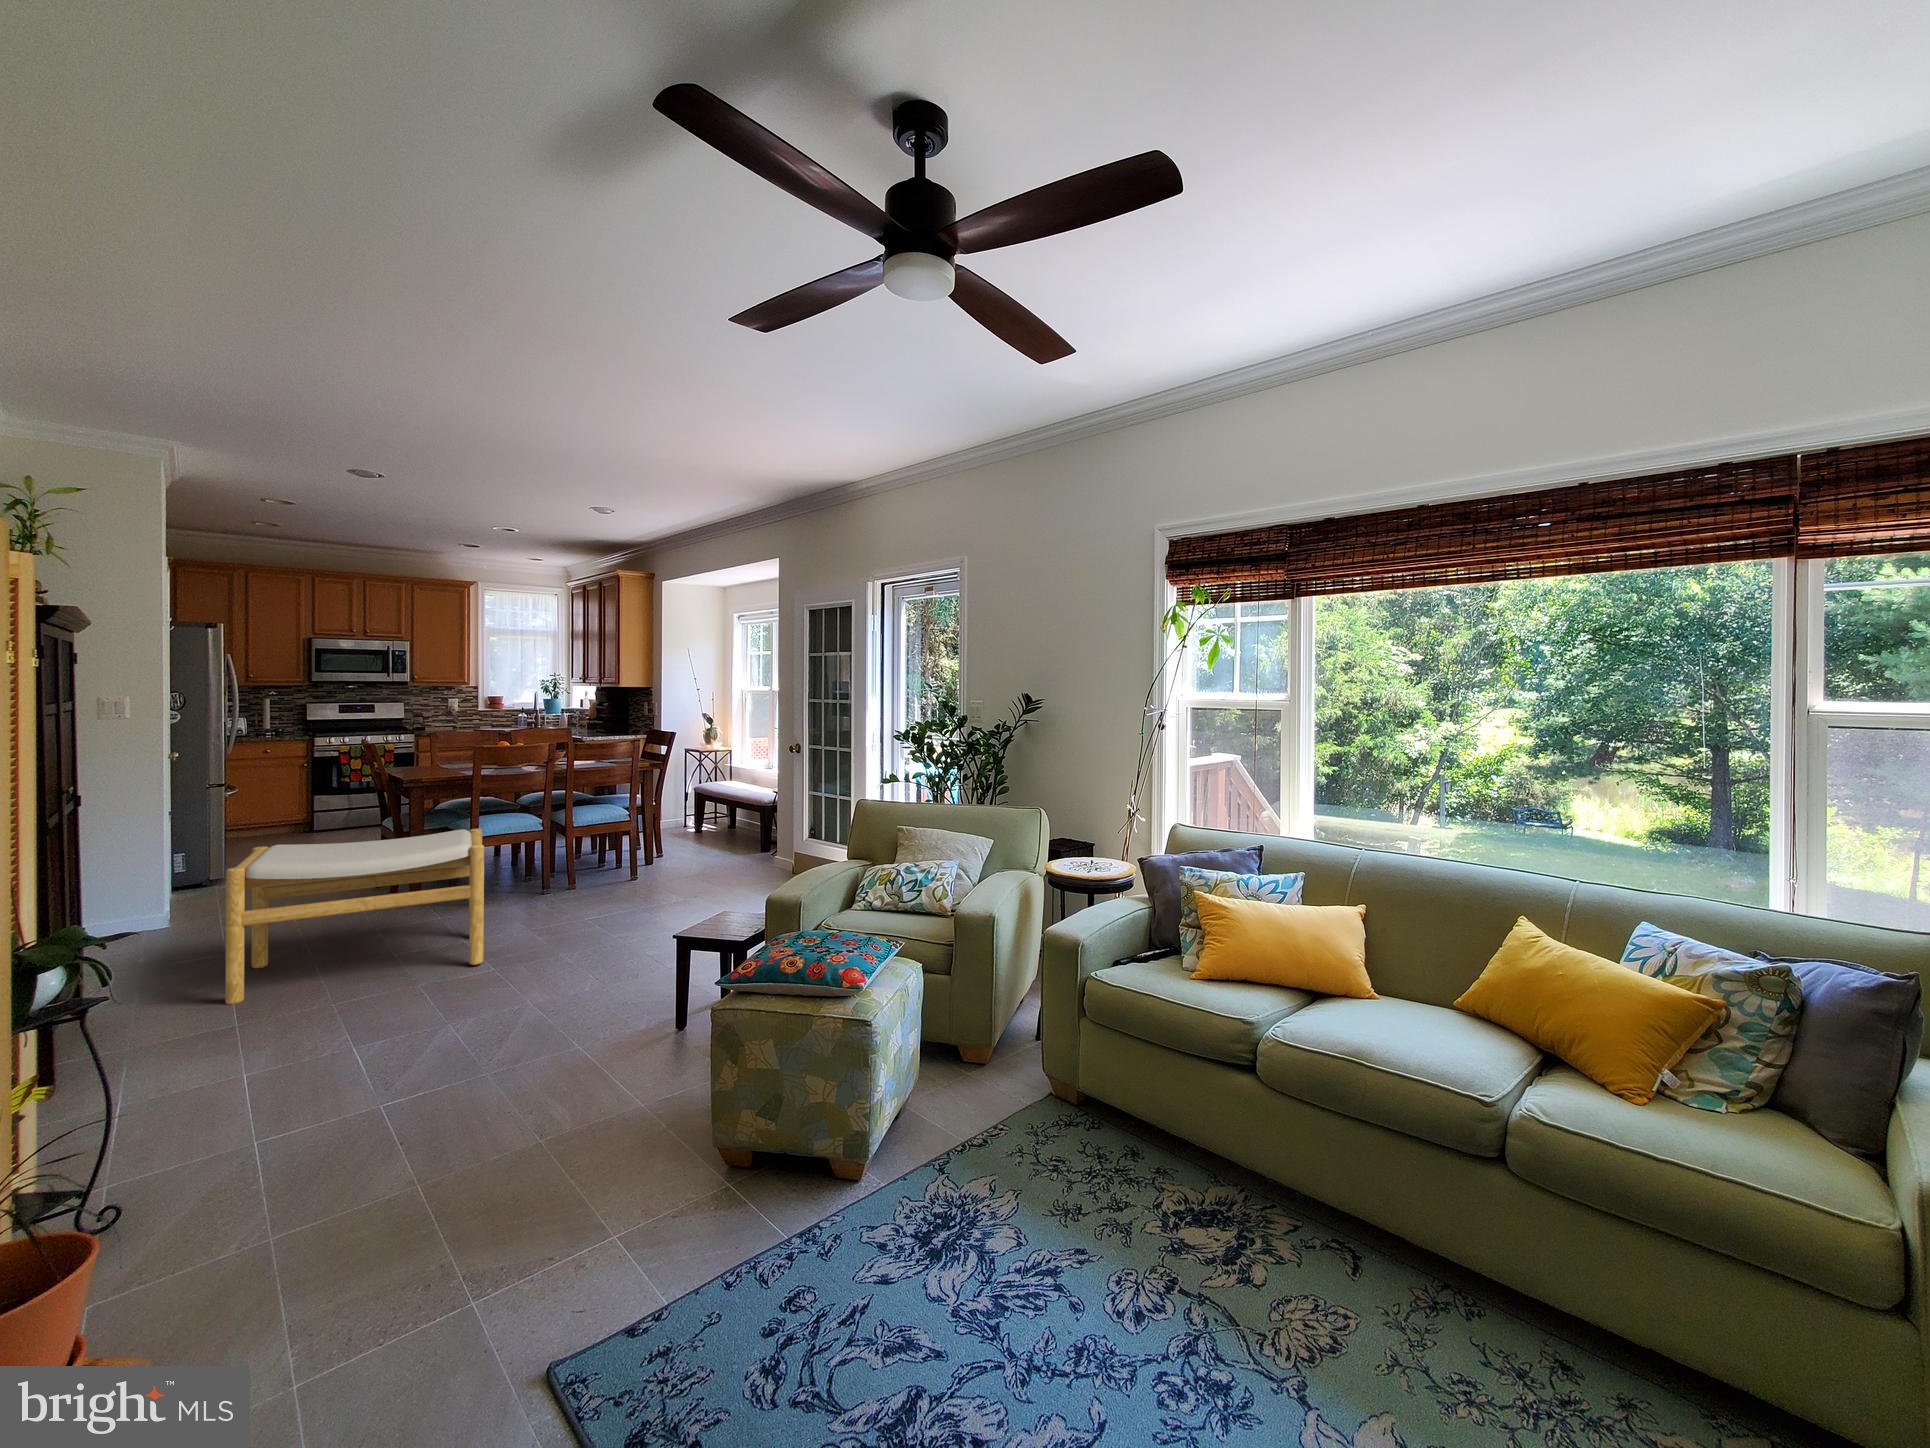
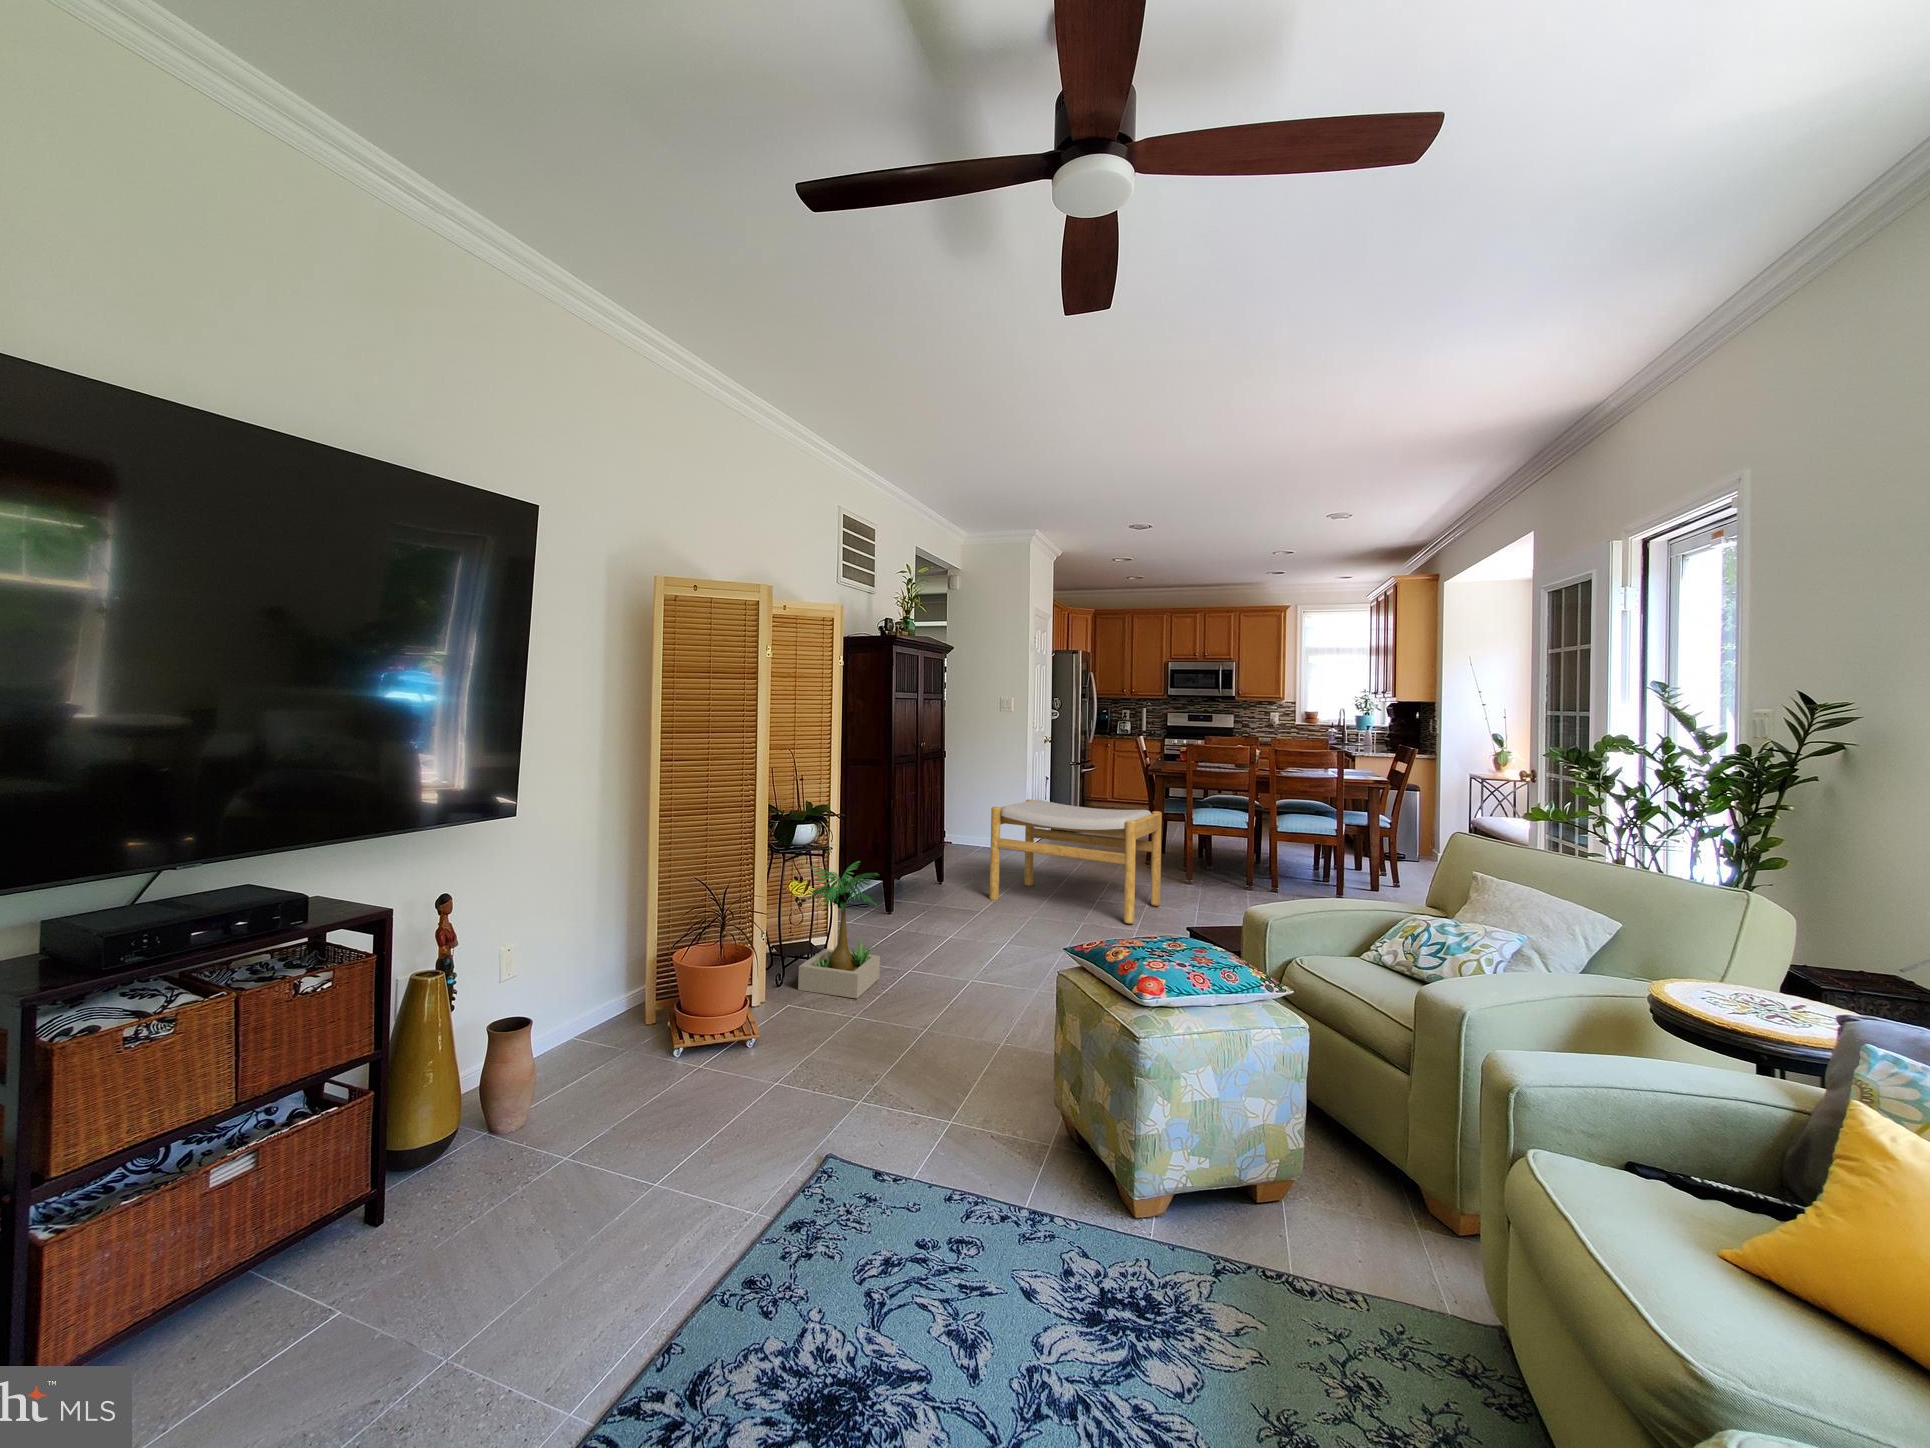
potted plant: none [49,1002,278,1272] -> present [798,861,880,998]

